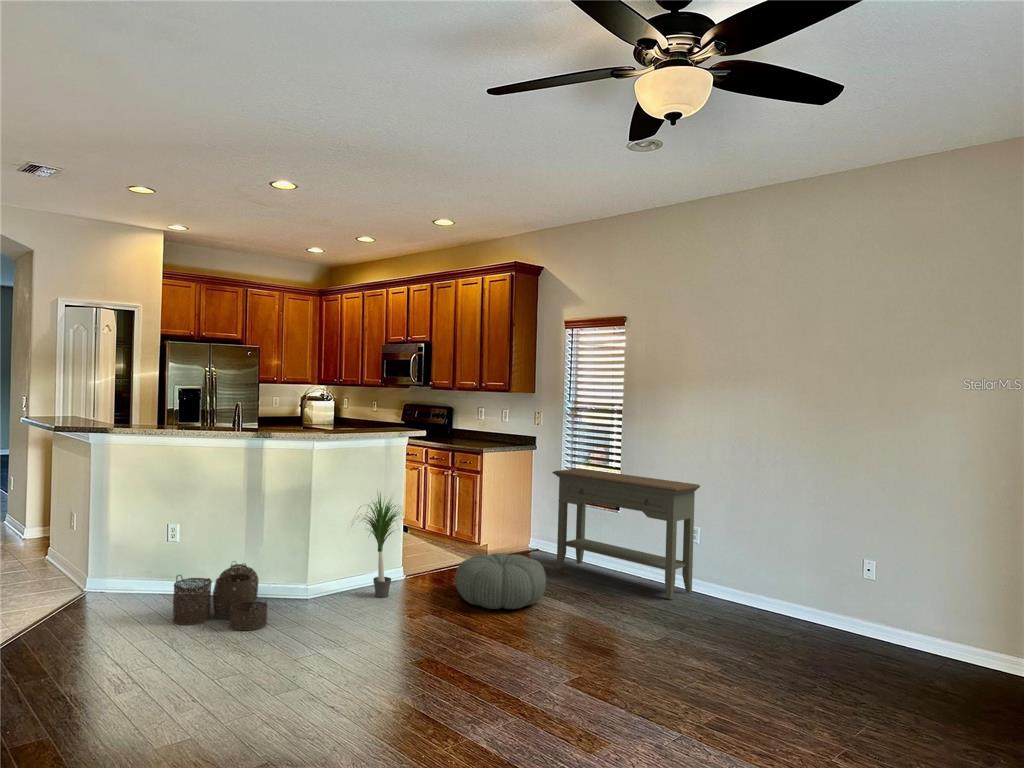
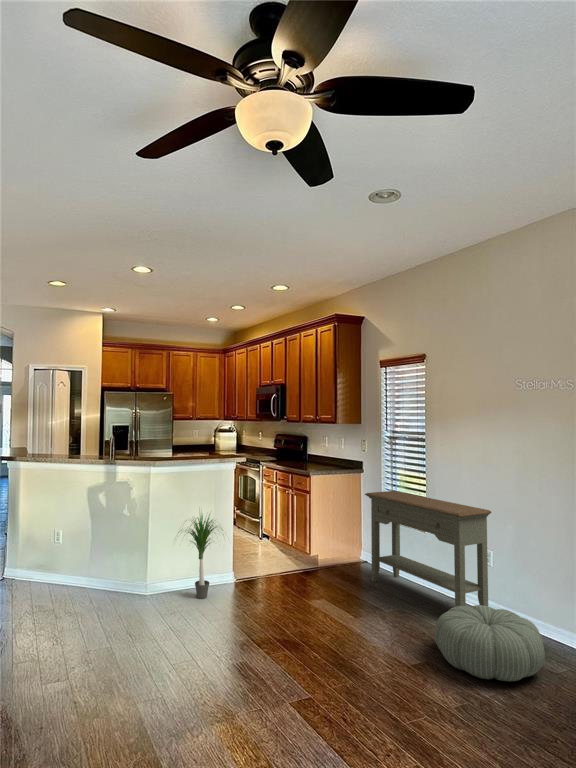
pouf: present [455,553,546,609] -> present [435,605,545,681]
woven basket: present [173,563,267,630] -> none [32,561,109,620]

